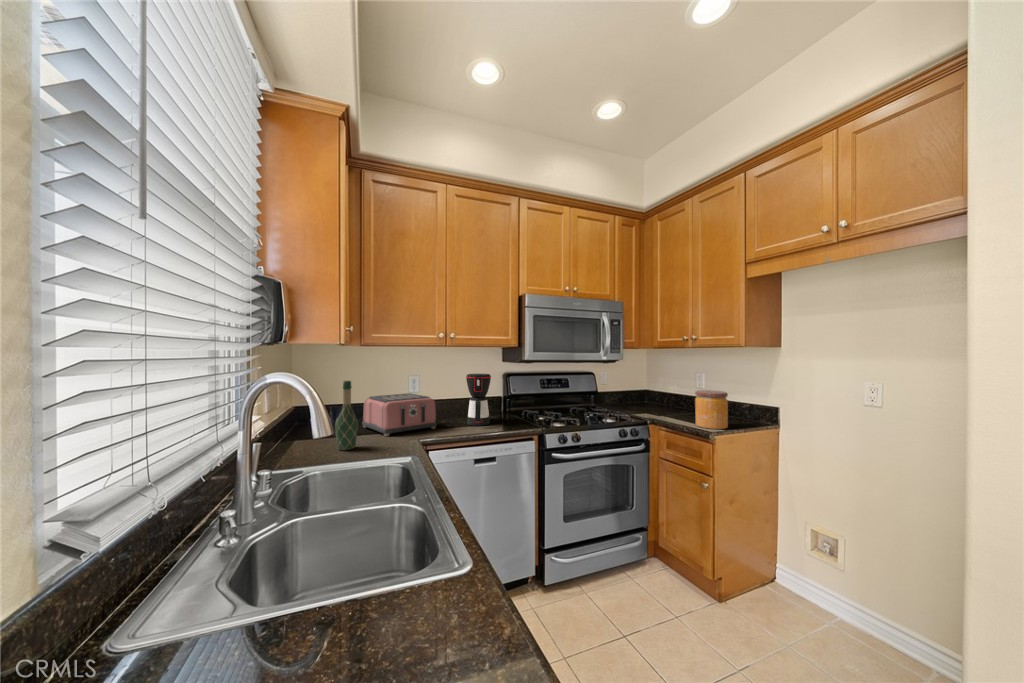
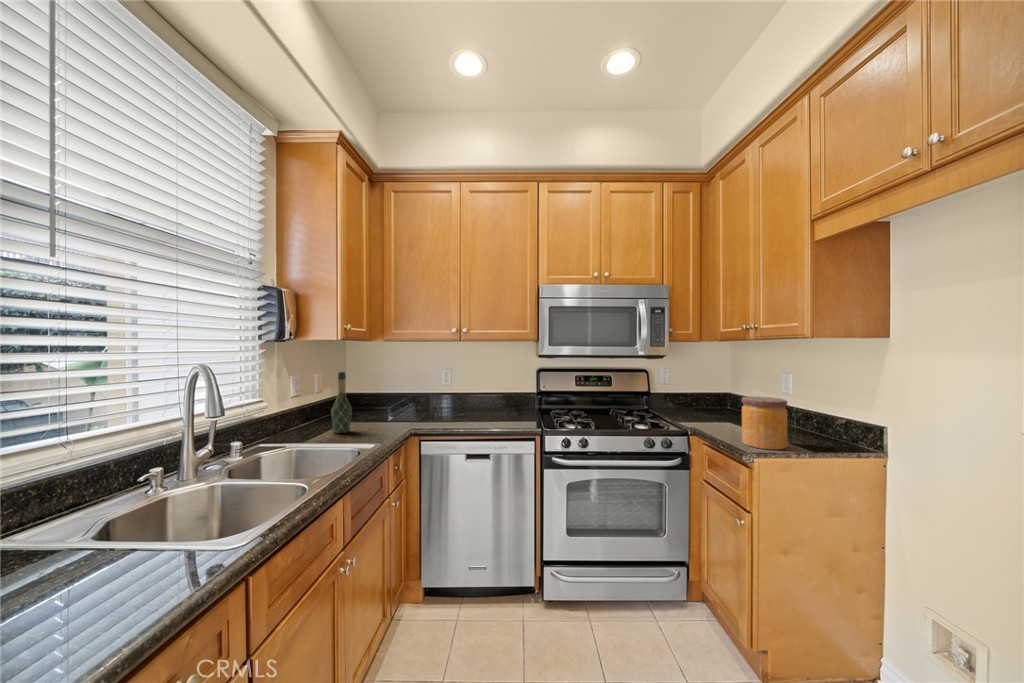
coffee maker: present [466,374,491,426] -> none [476,369,505,422]
toaster: present [362,393,437,436] -> none [386,386,444,425]

